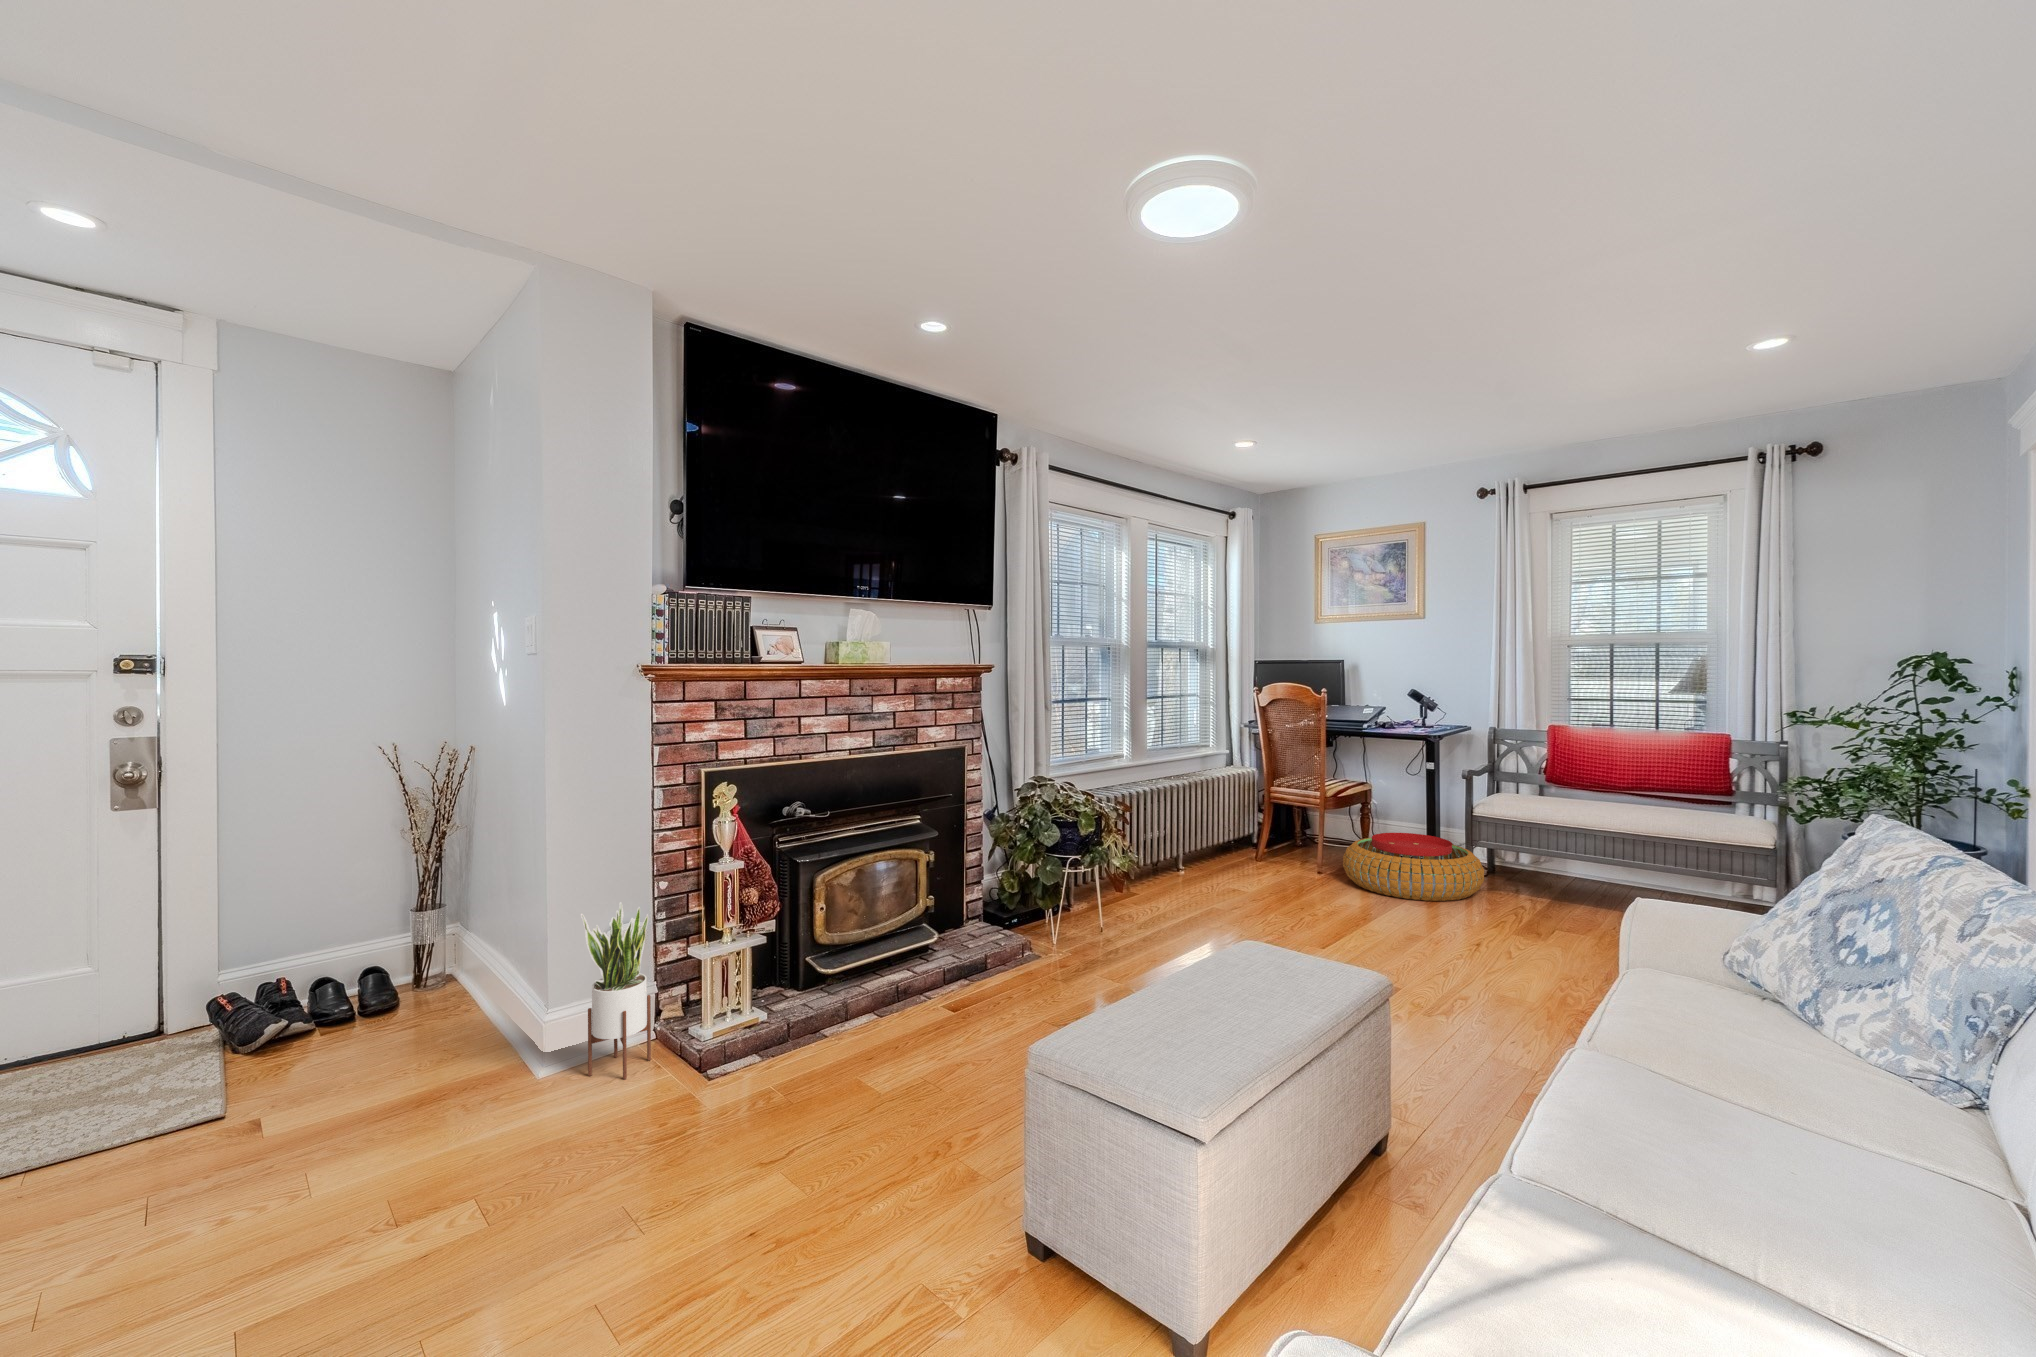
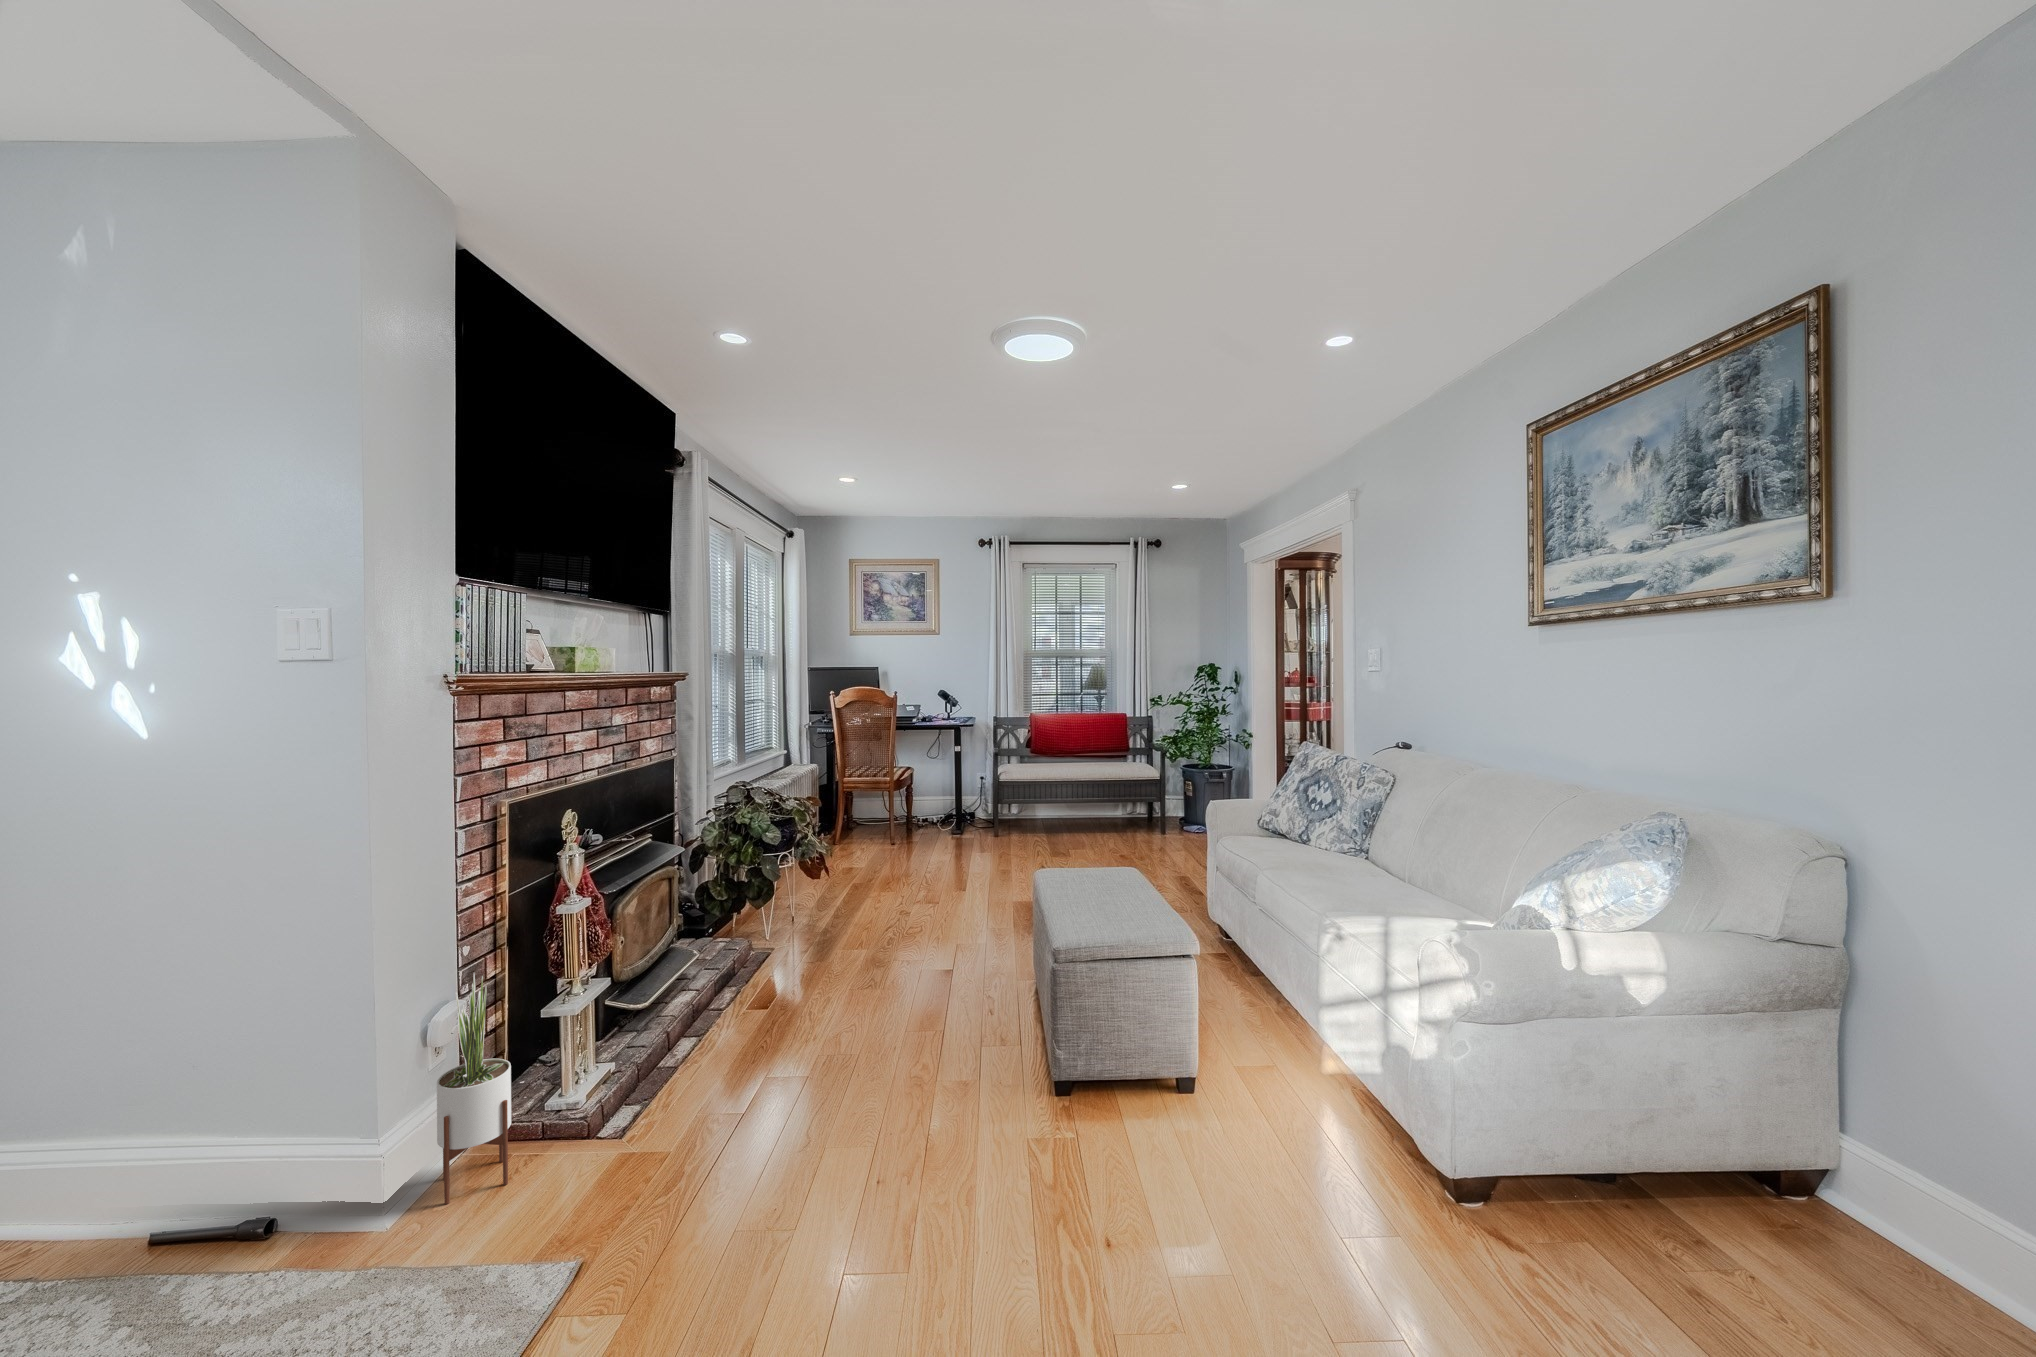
pouf: present [1343,833,1484,901] -> none [913,803,1012,851]

